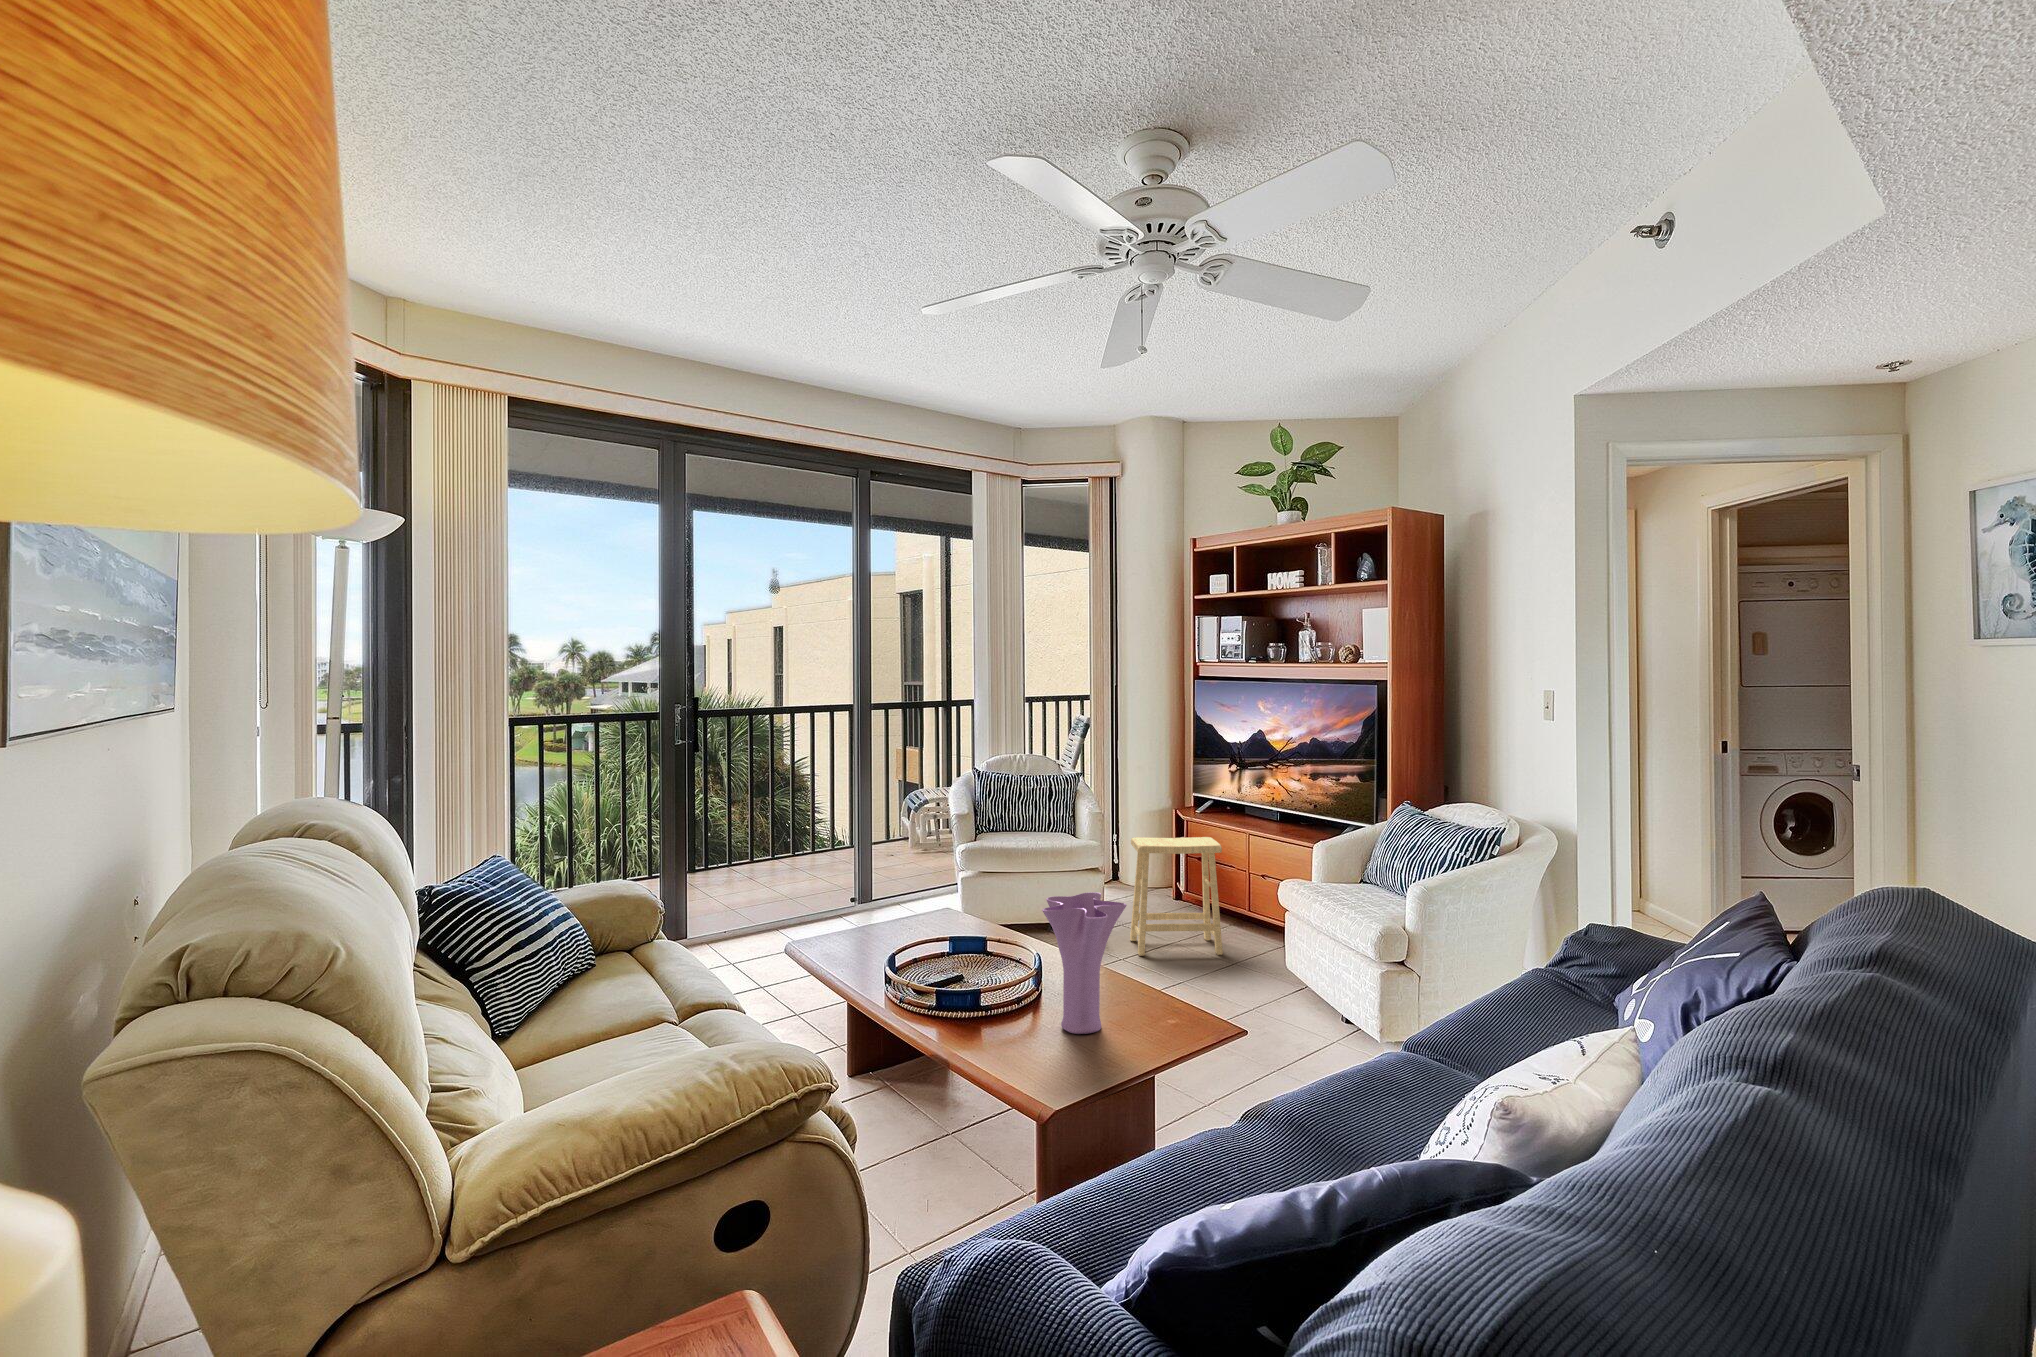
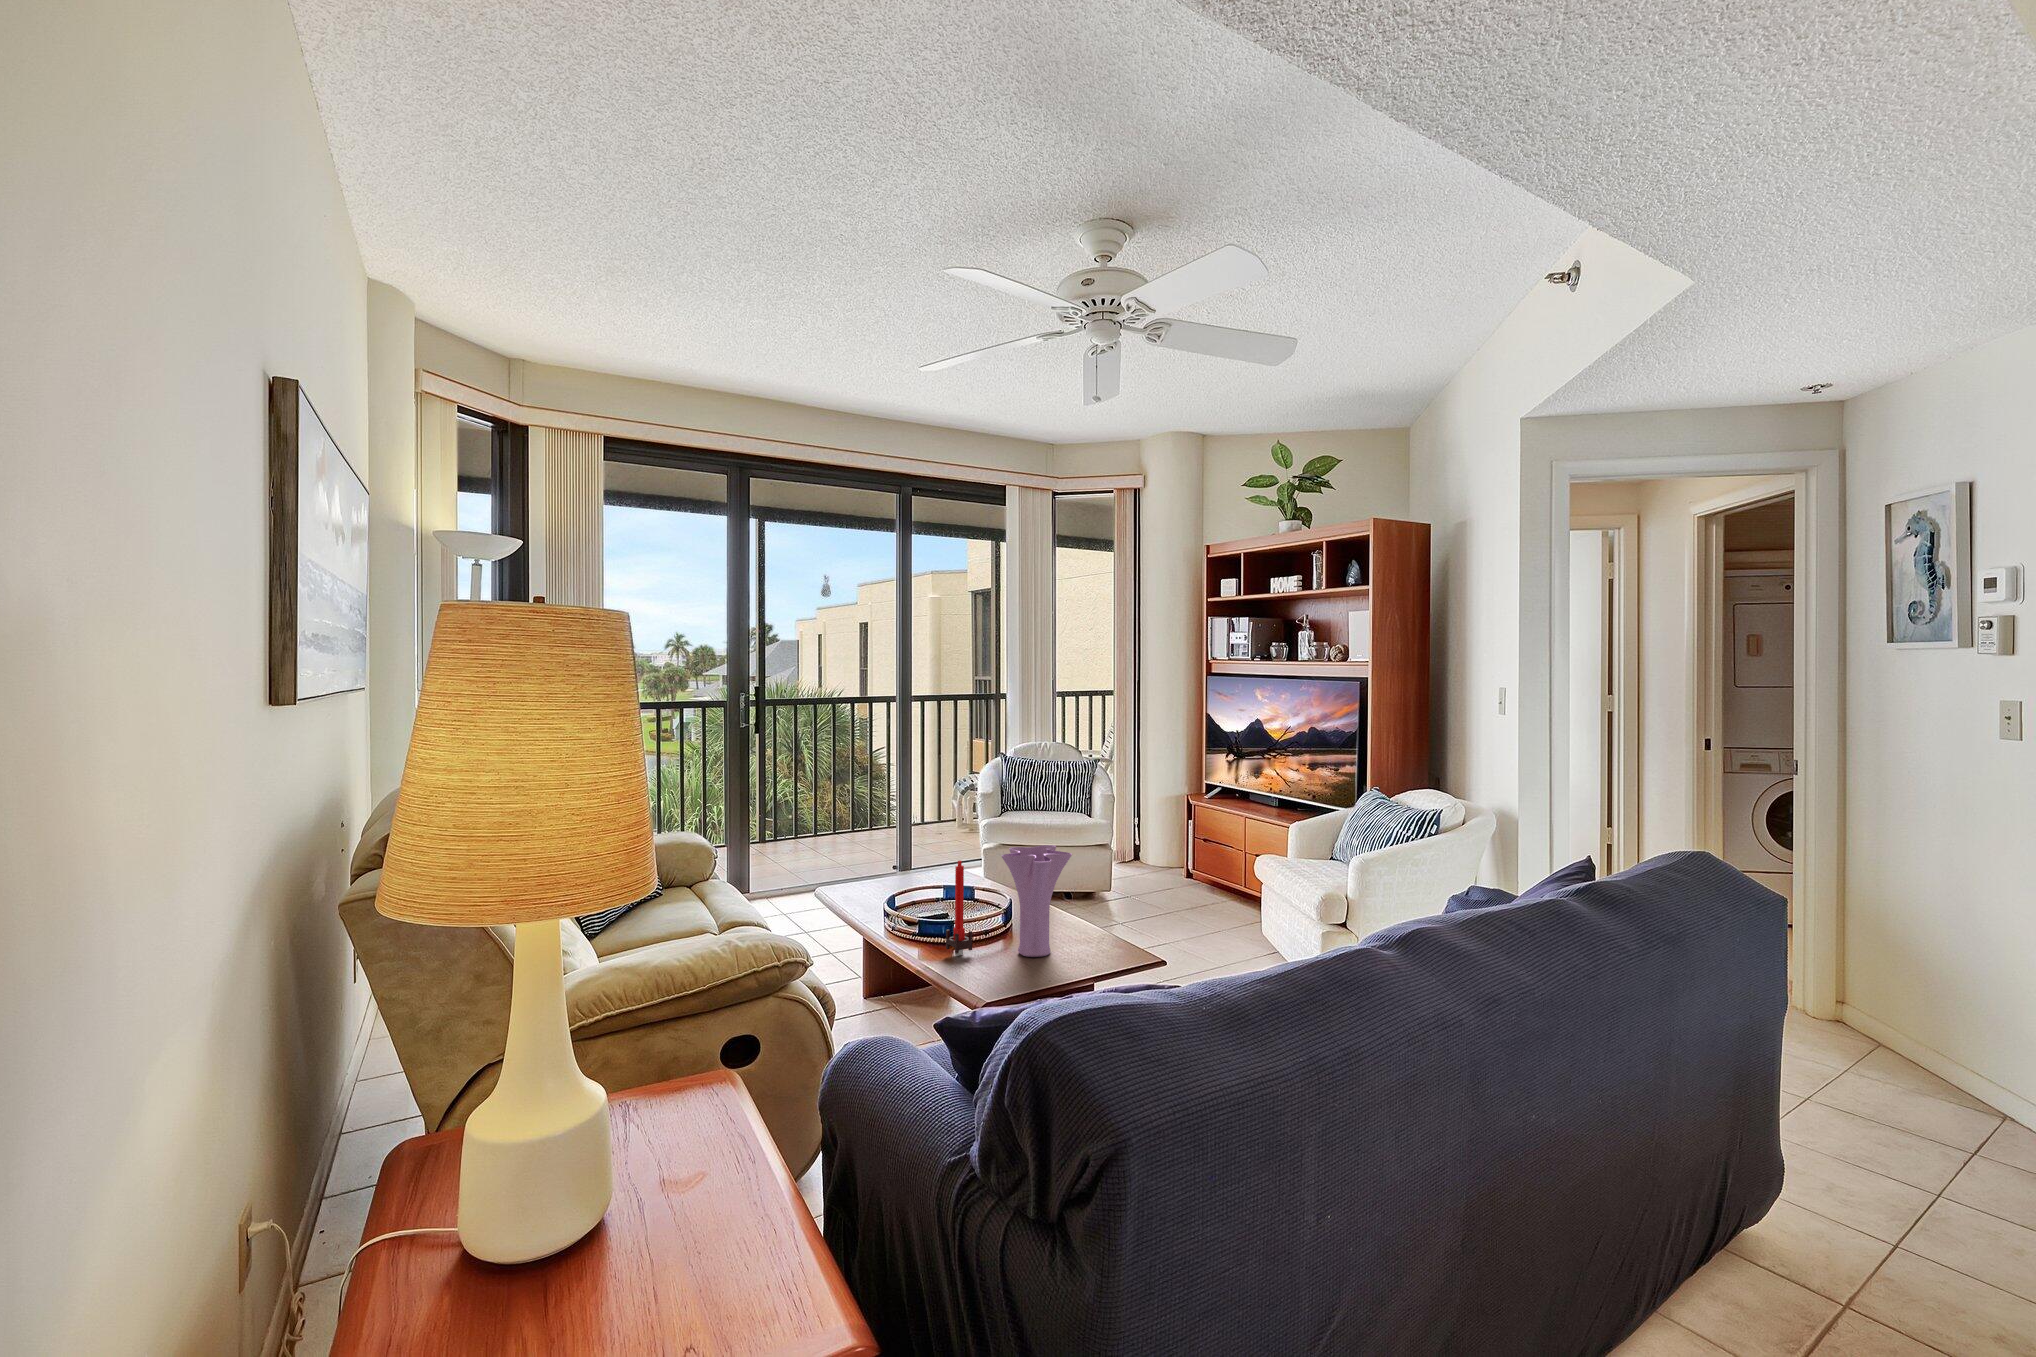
footstool: present [1130,837,1223,956] -> none [1133,815,1212,921]
candle: none [972,917,1005,1036] -> present [946,860,972,956]

